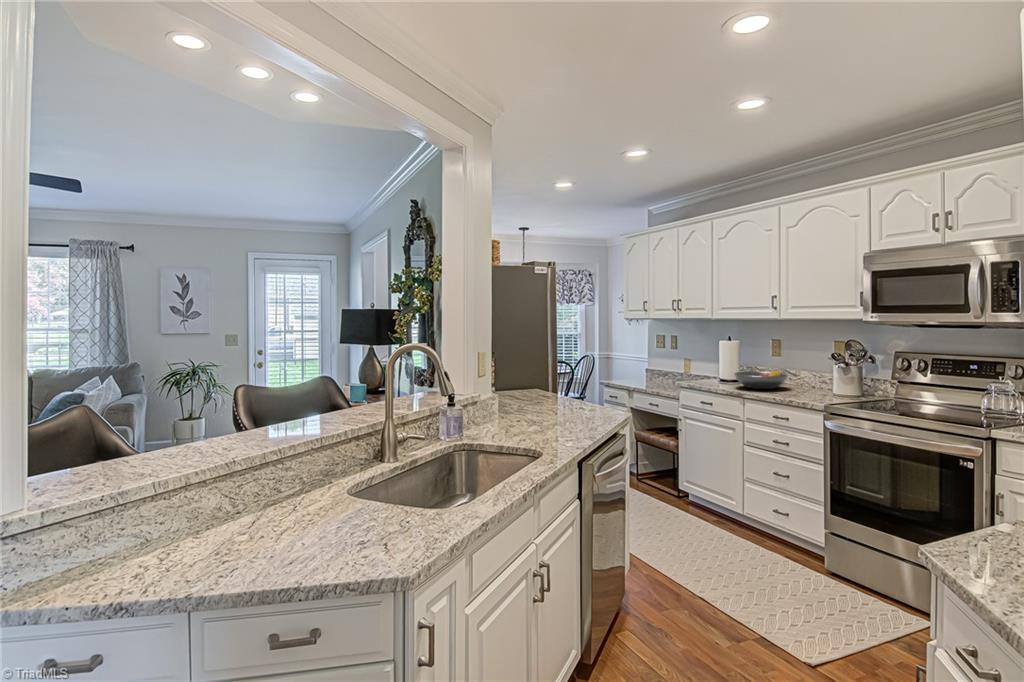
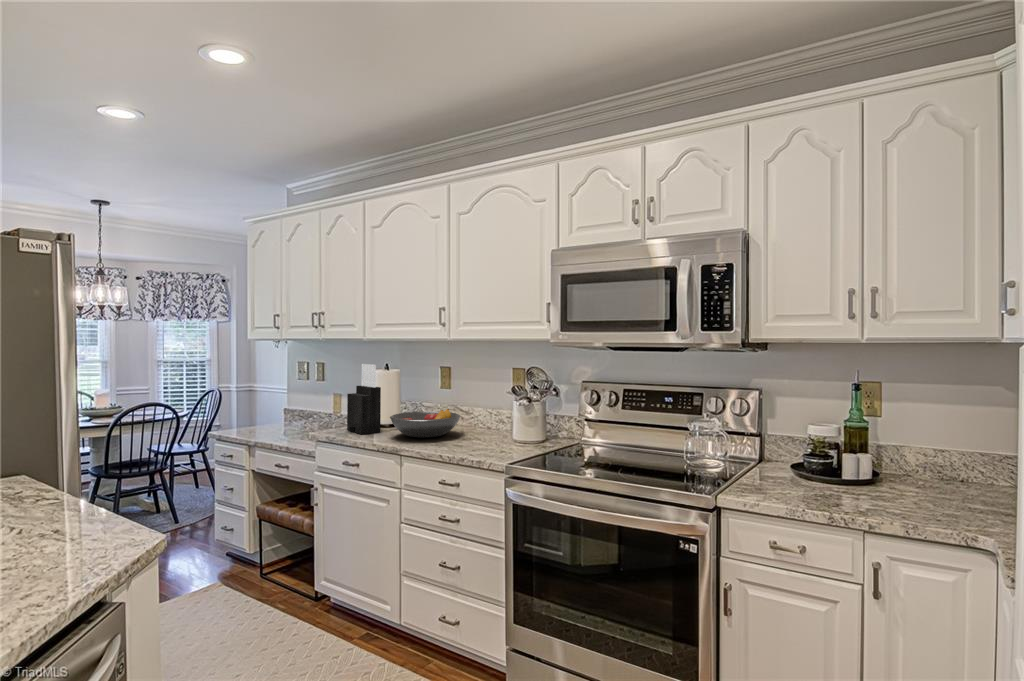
knife block: none [701,337,726,385] -> present [347,364,381,434]

